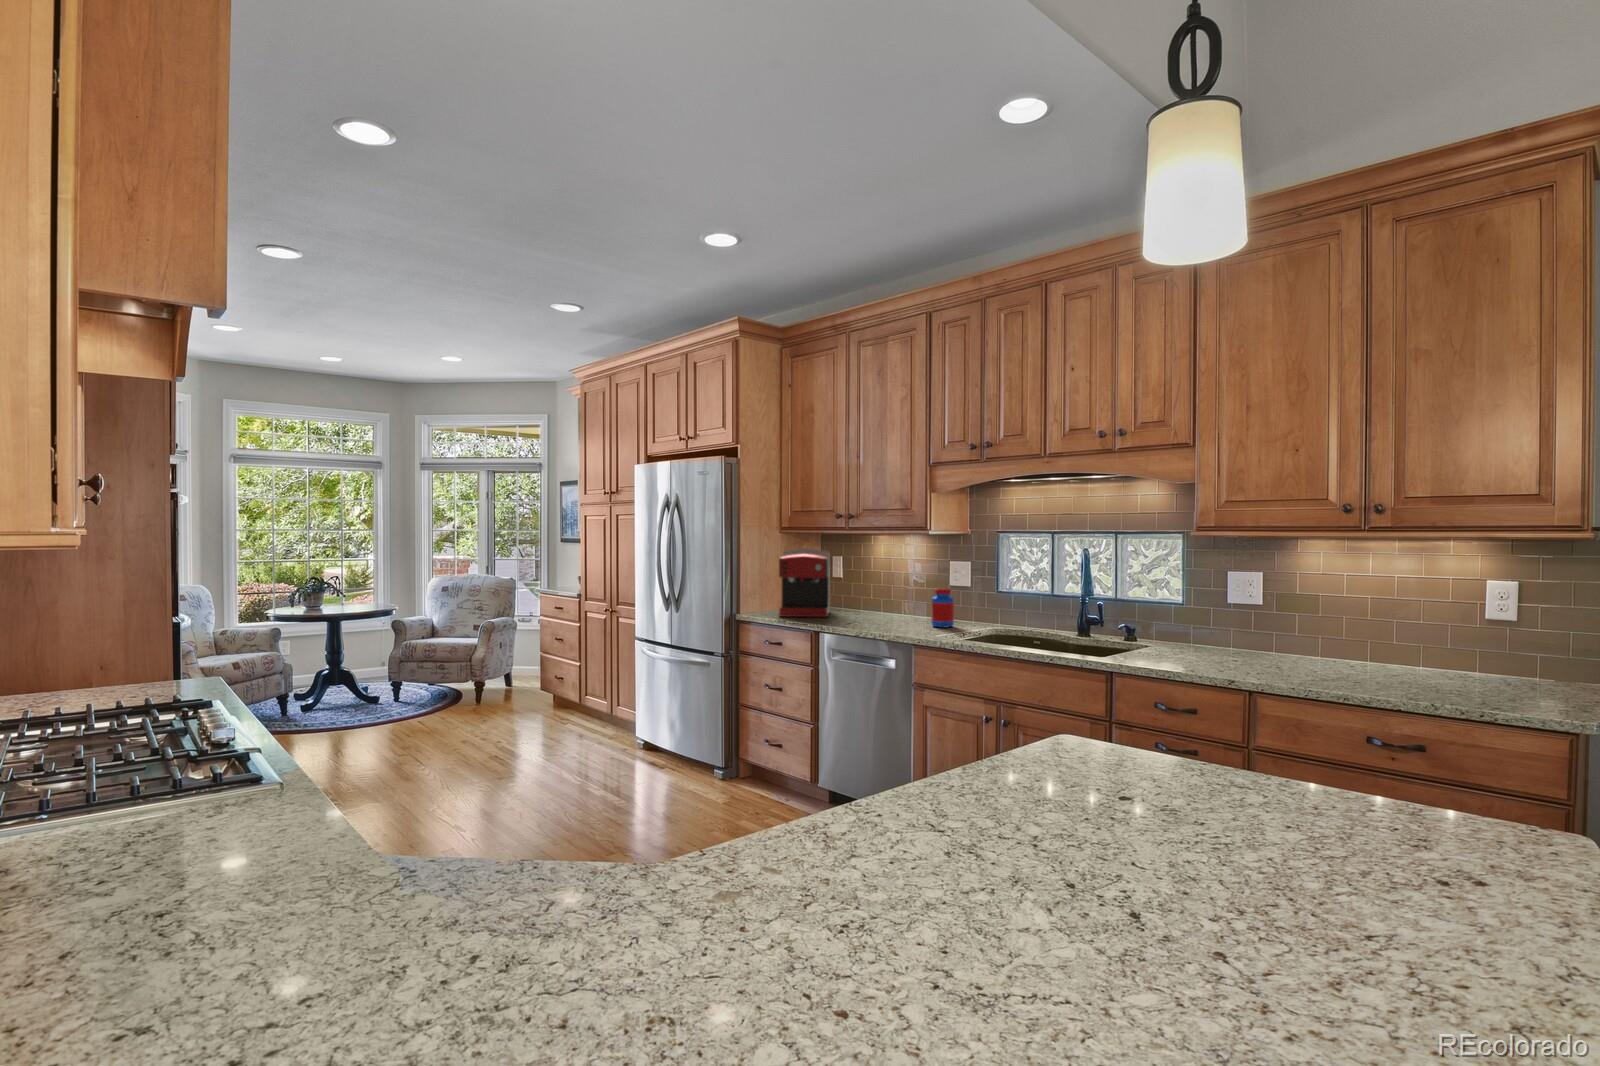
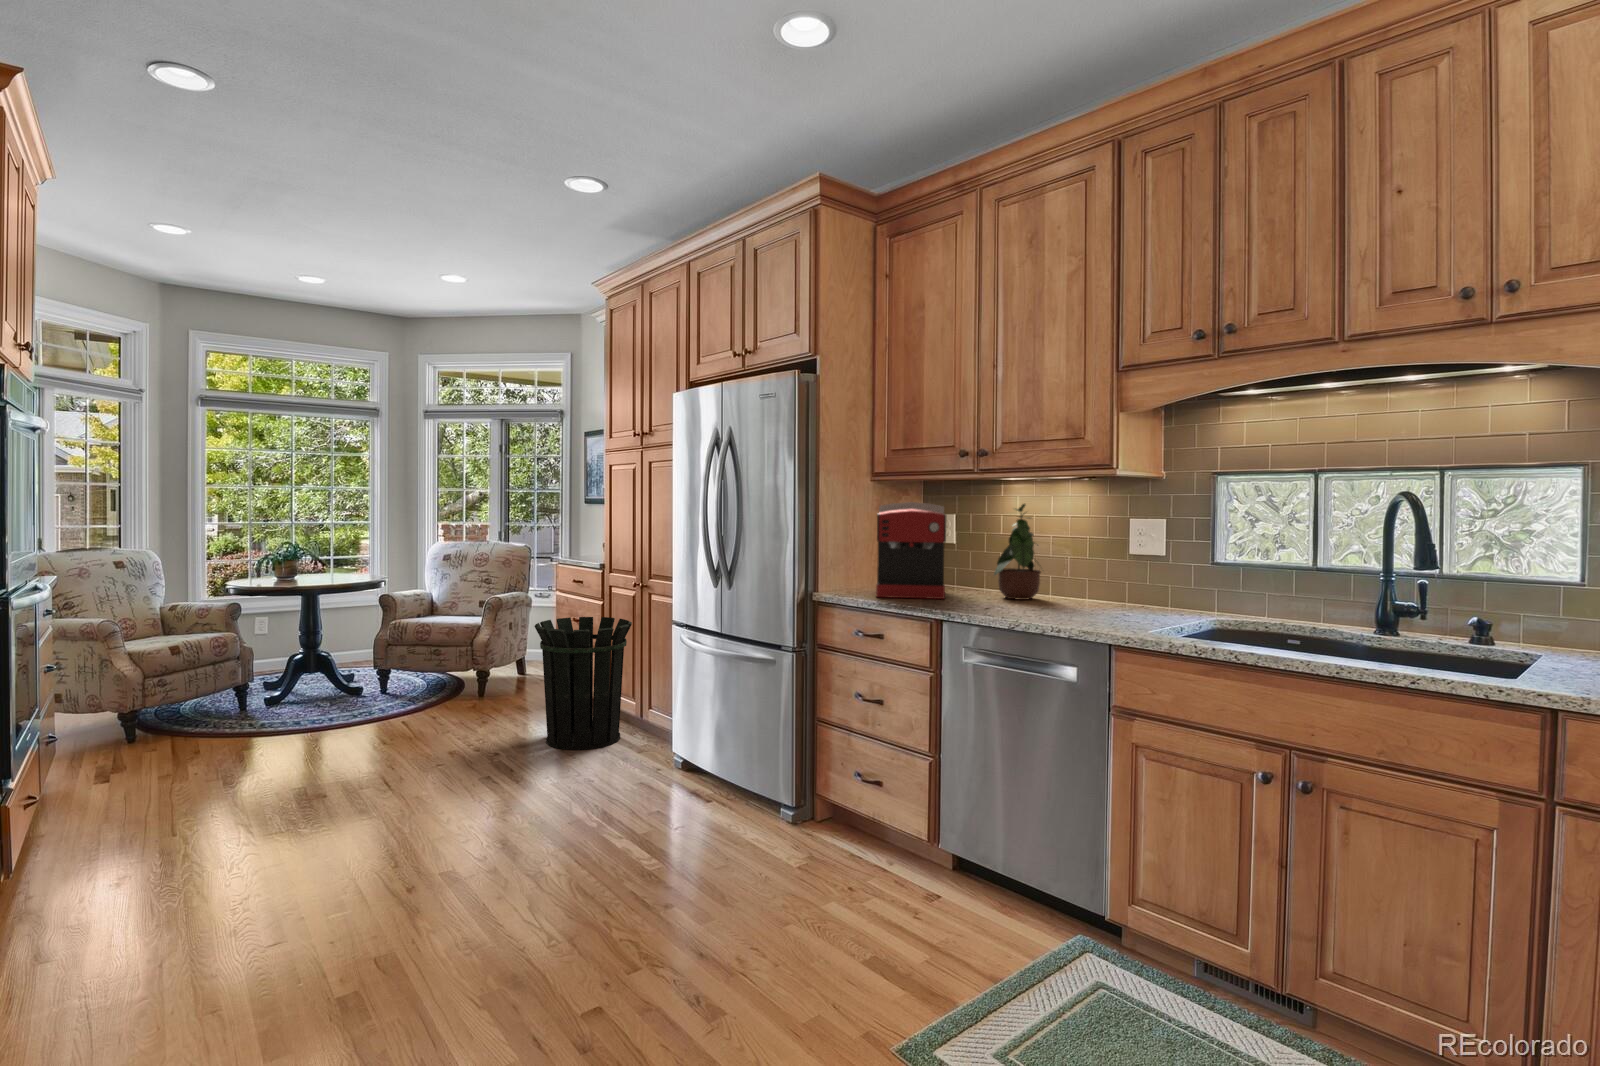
potted plant: none [859,550,899,617] -> present [994,504,1044,600]
jar: present [931,588,954,628] -> none [1114,557,1151,617]
waste bin: none [527,635,604,738] -> present [534,617,632,750]

